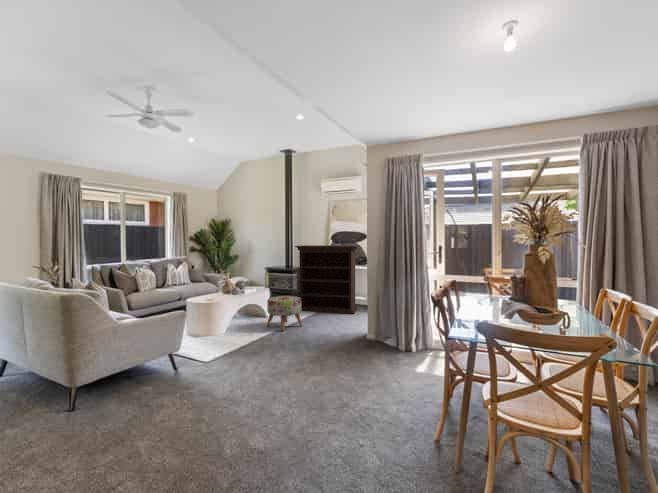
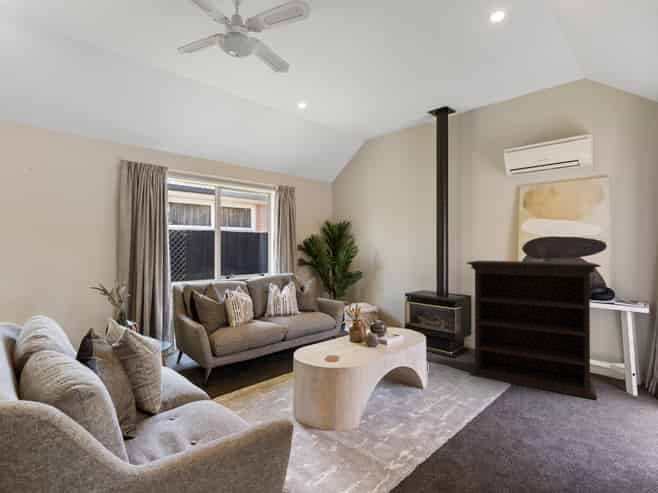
ottoman: present [267,296,302,331] -> none [430,356,505,438]

